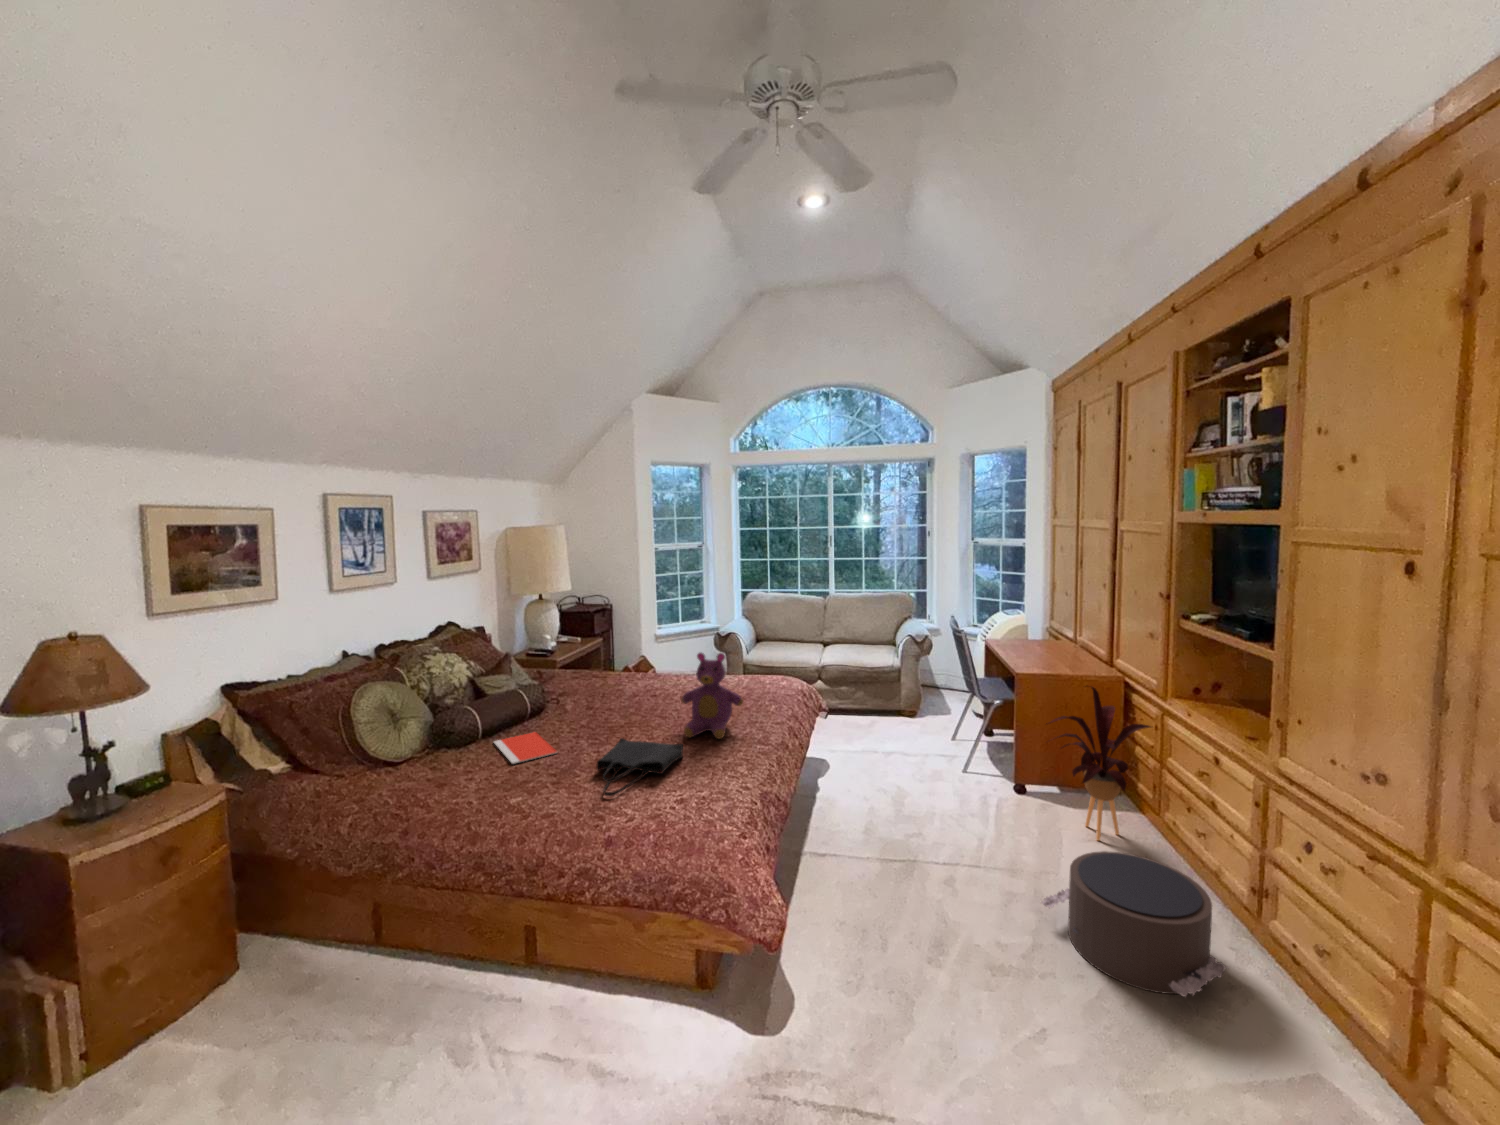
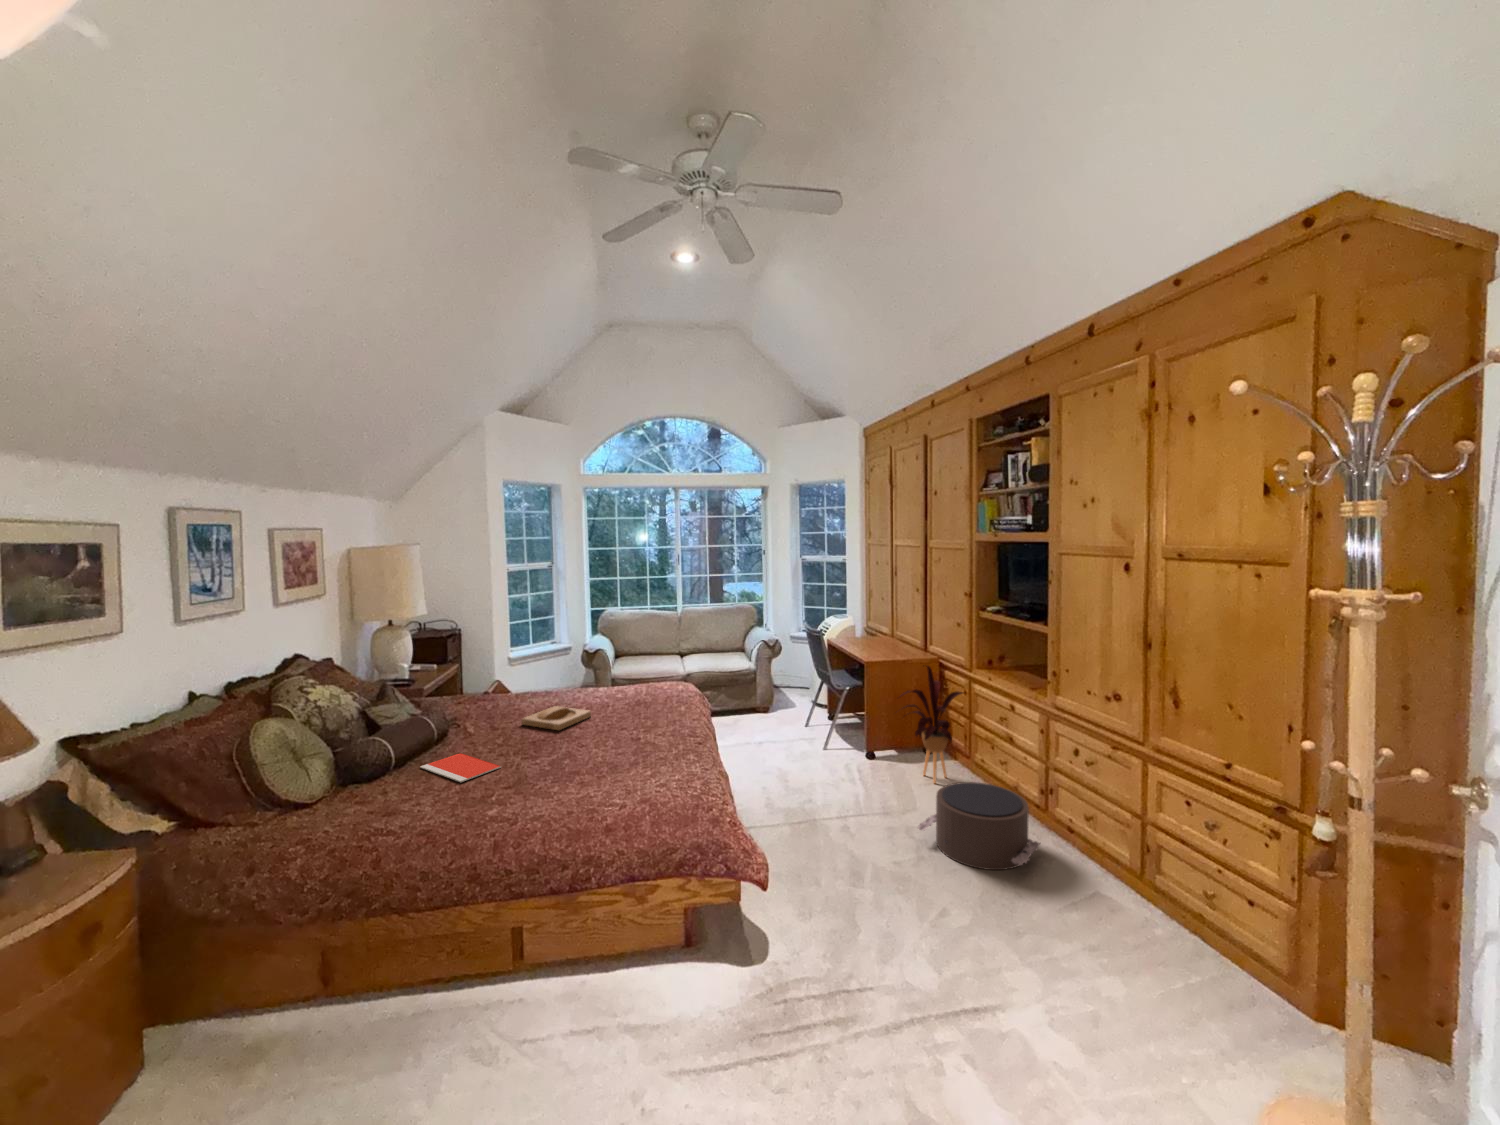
teddy bear: present [681,653,743,739] -> none [607,660,666,739]
tray: none [609,692,678,719] -> present [522,706,591,730]
tote bag: present [596,738,683,796] -> none [556,743,629,793]

